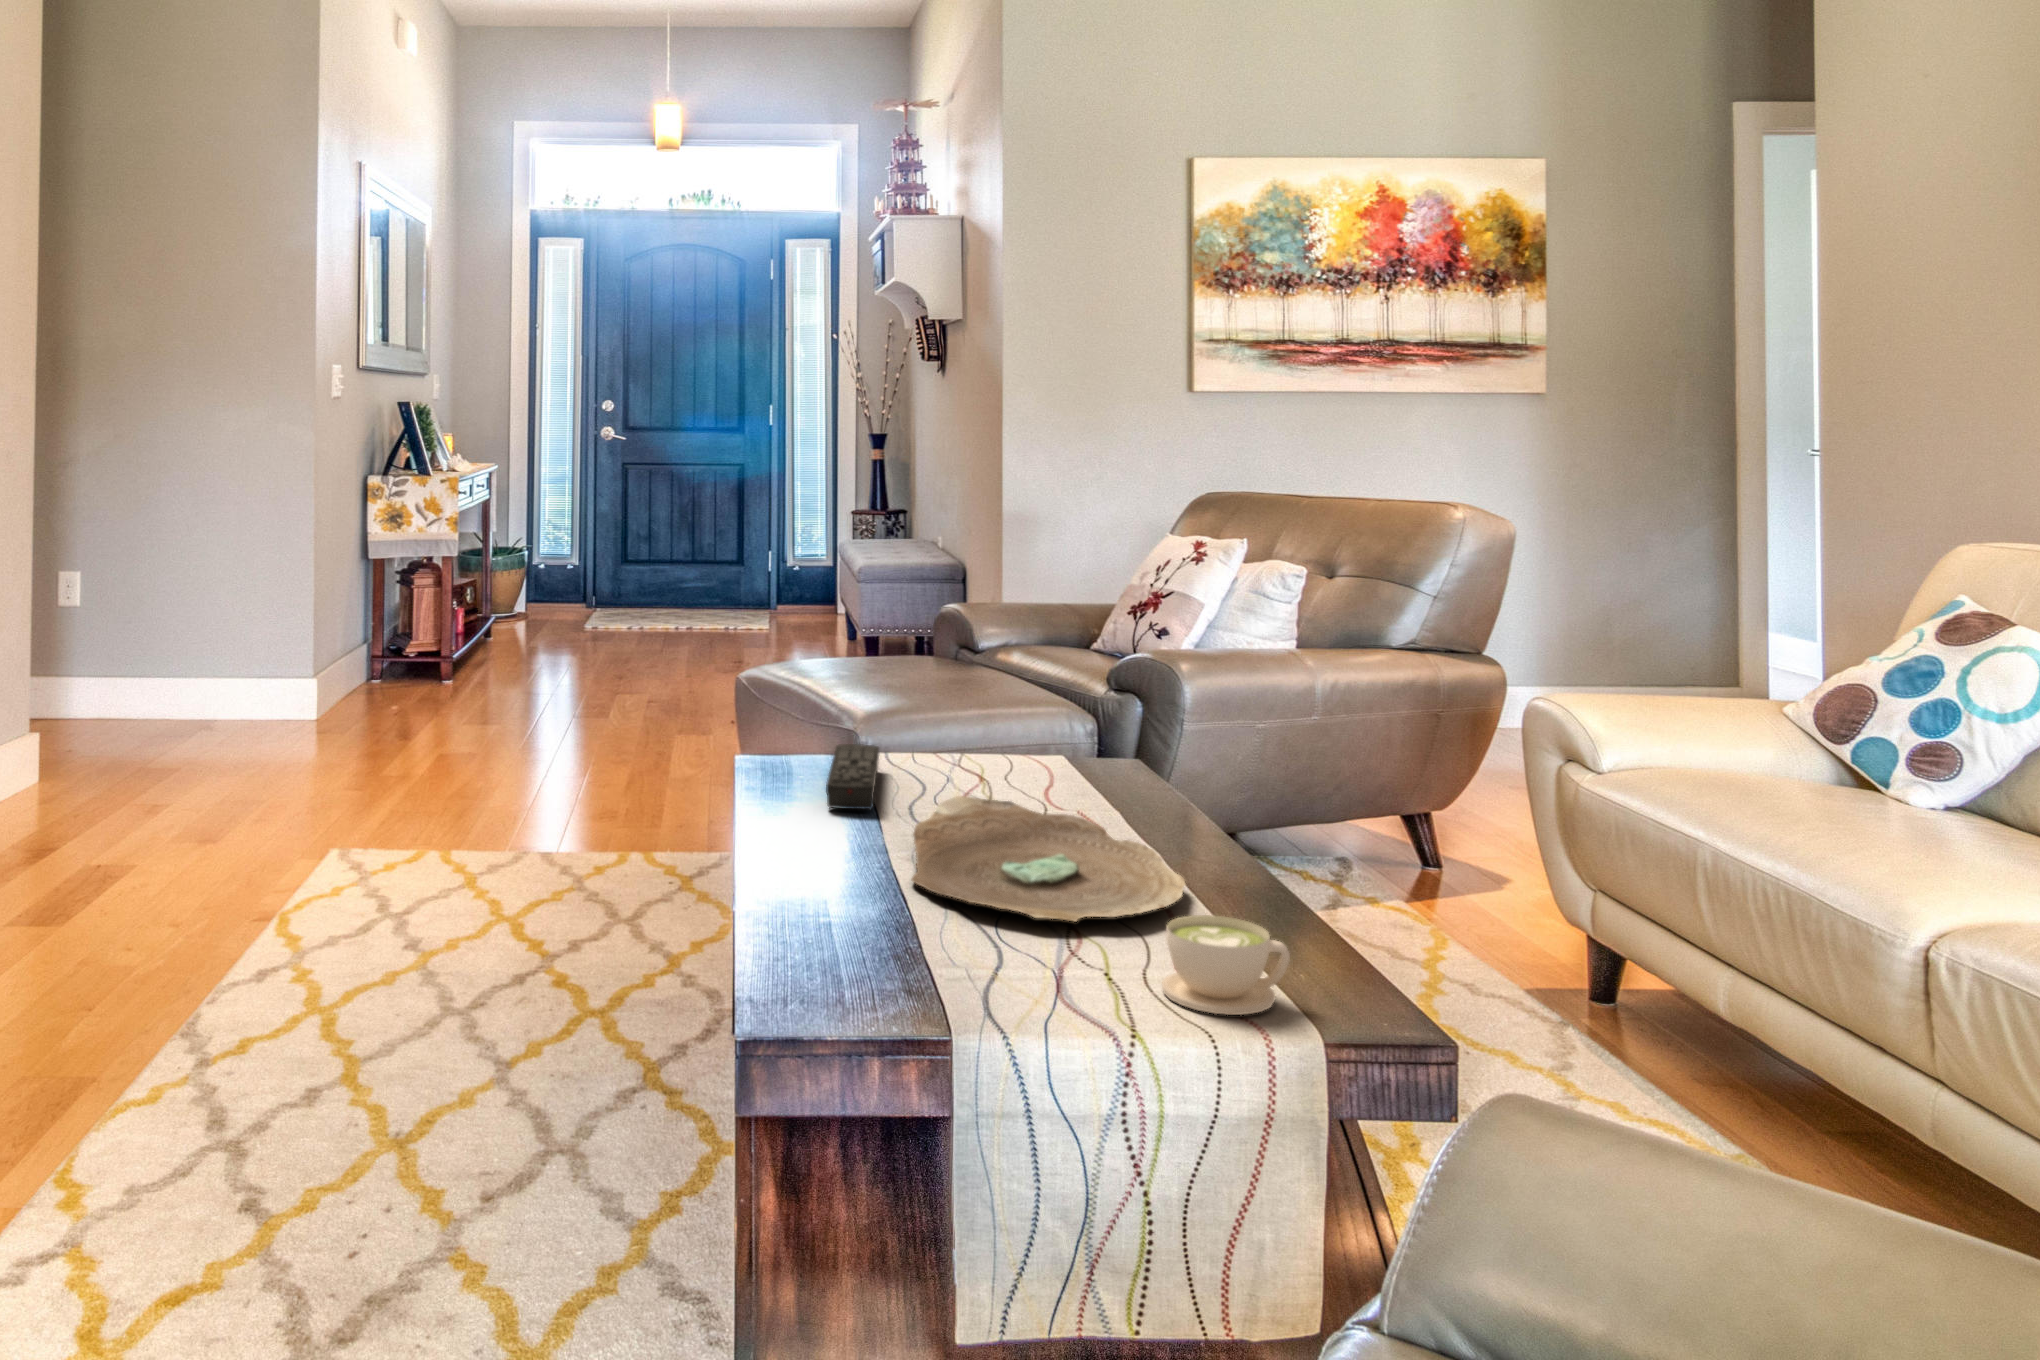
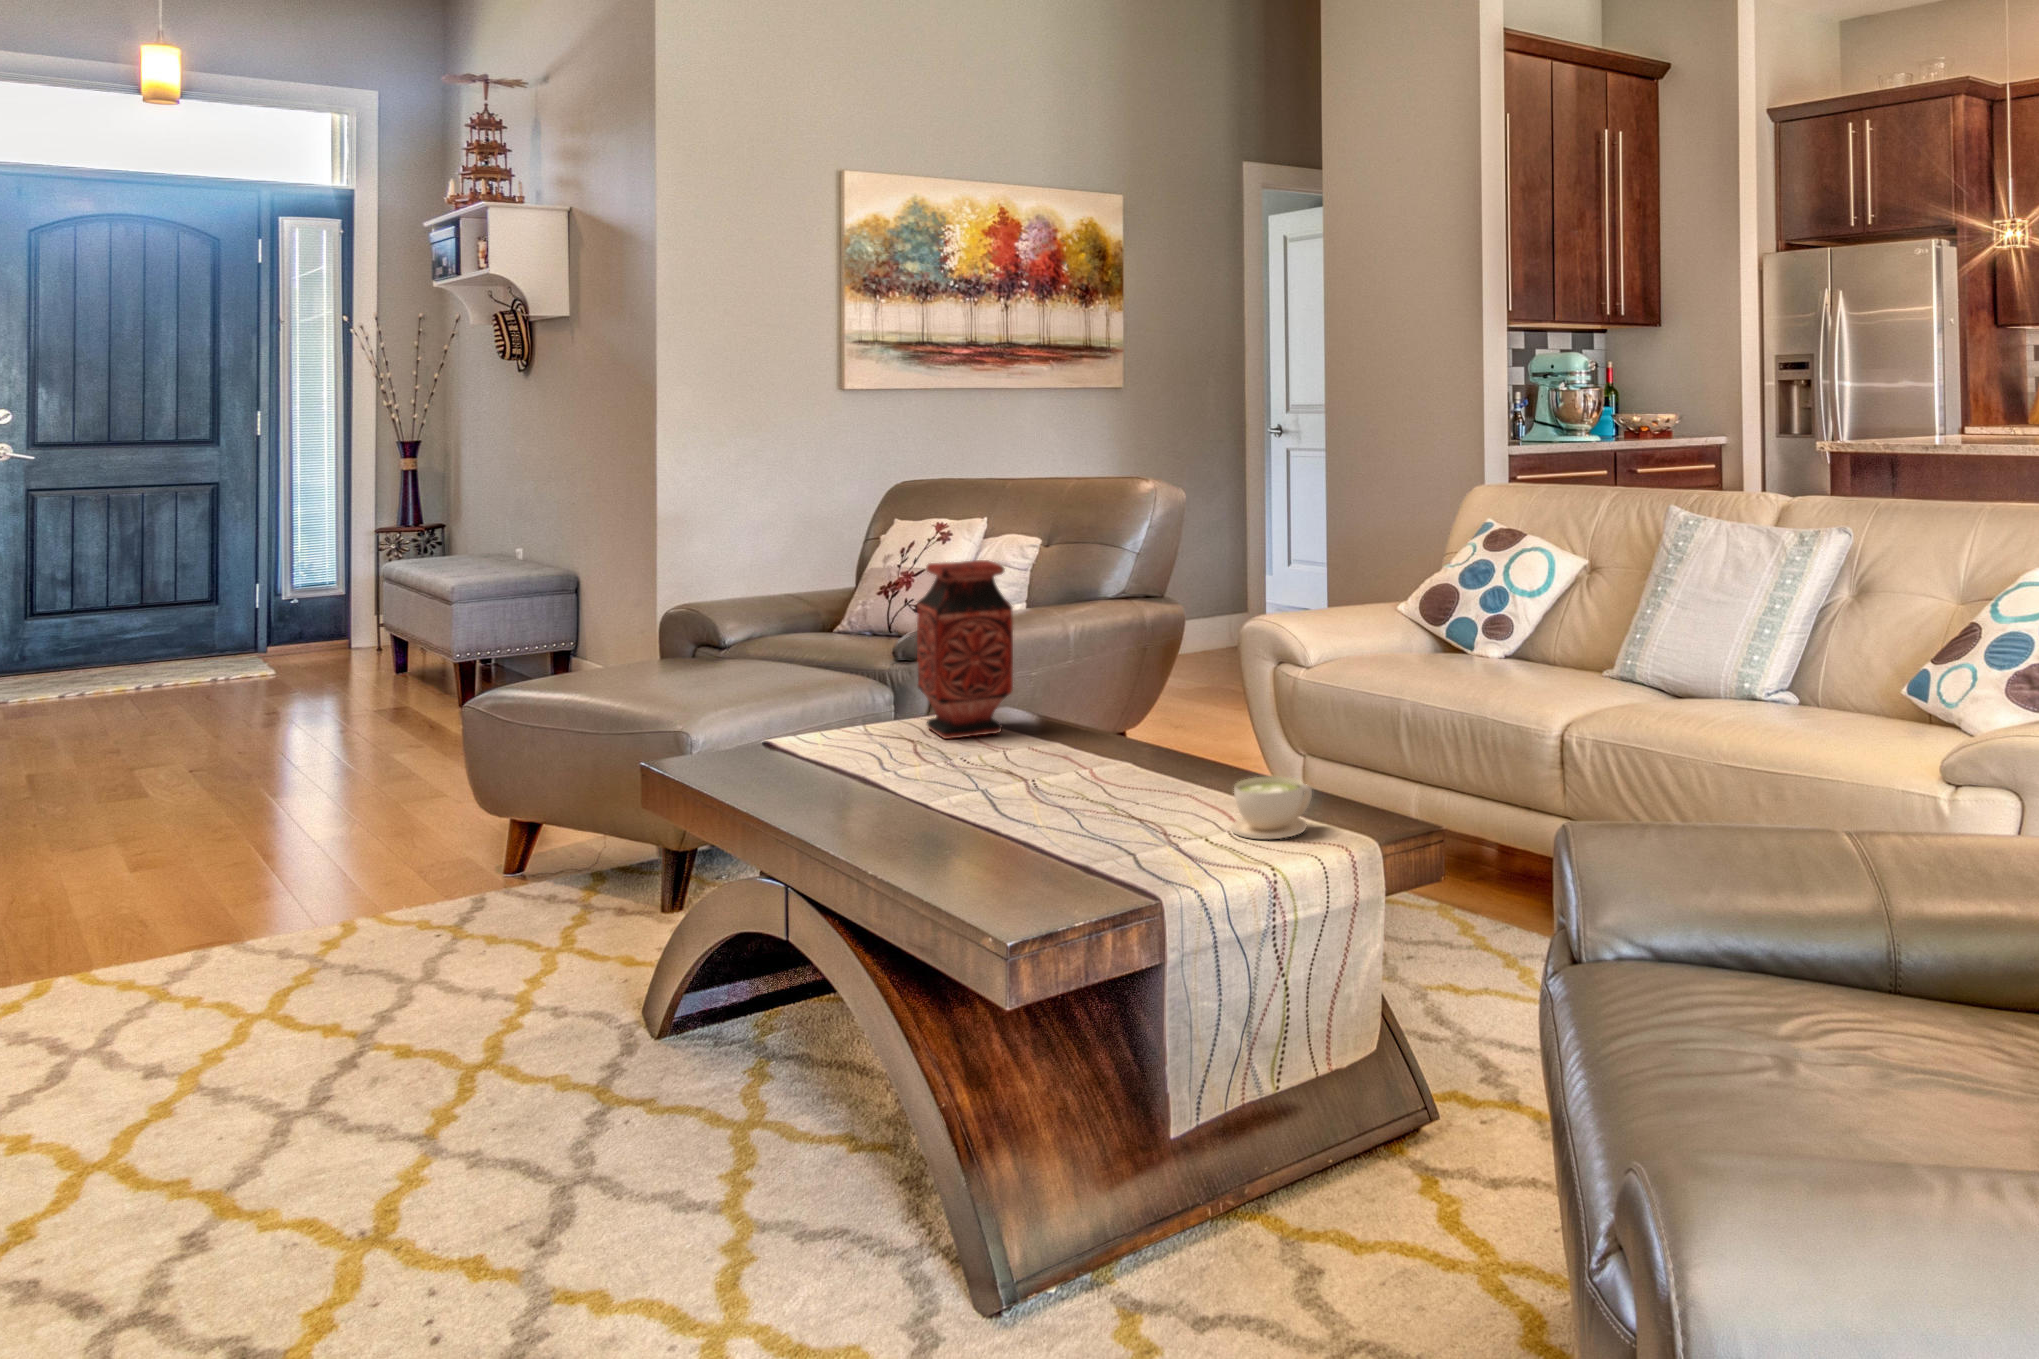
vase: none [993,576,1089,790] -> present [917,560,1013,739]
remote control: present [826,744,880,809] -> none [793,724,884,779]
decorative bowl: present [911,796,1185,921] -> none [948,742,1184,812]

